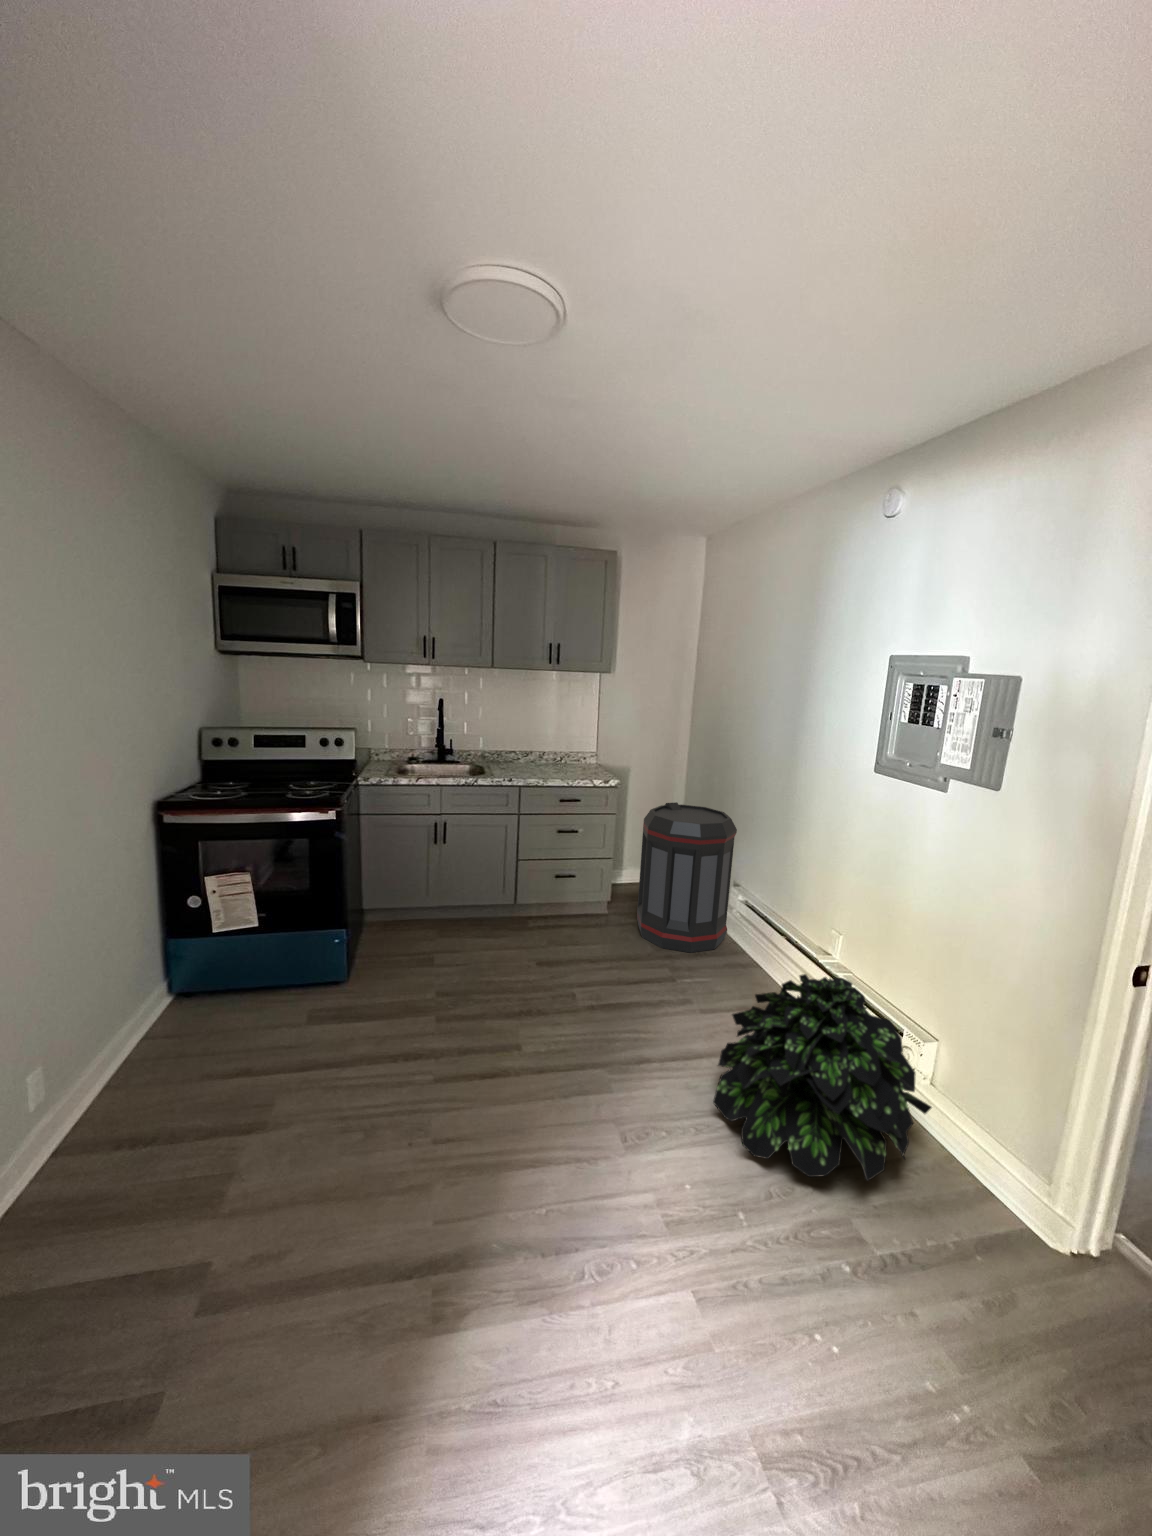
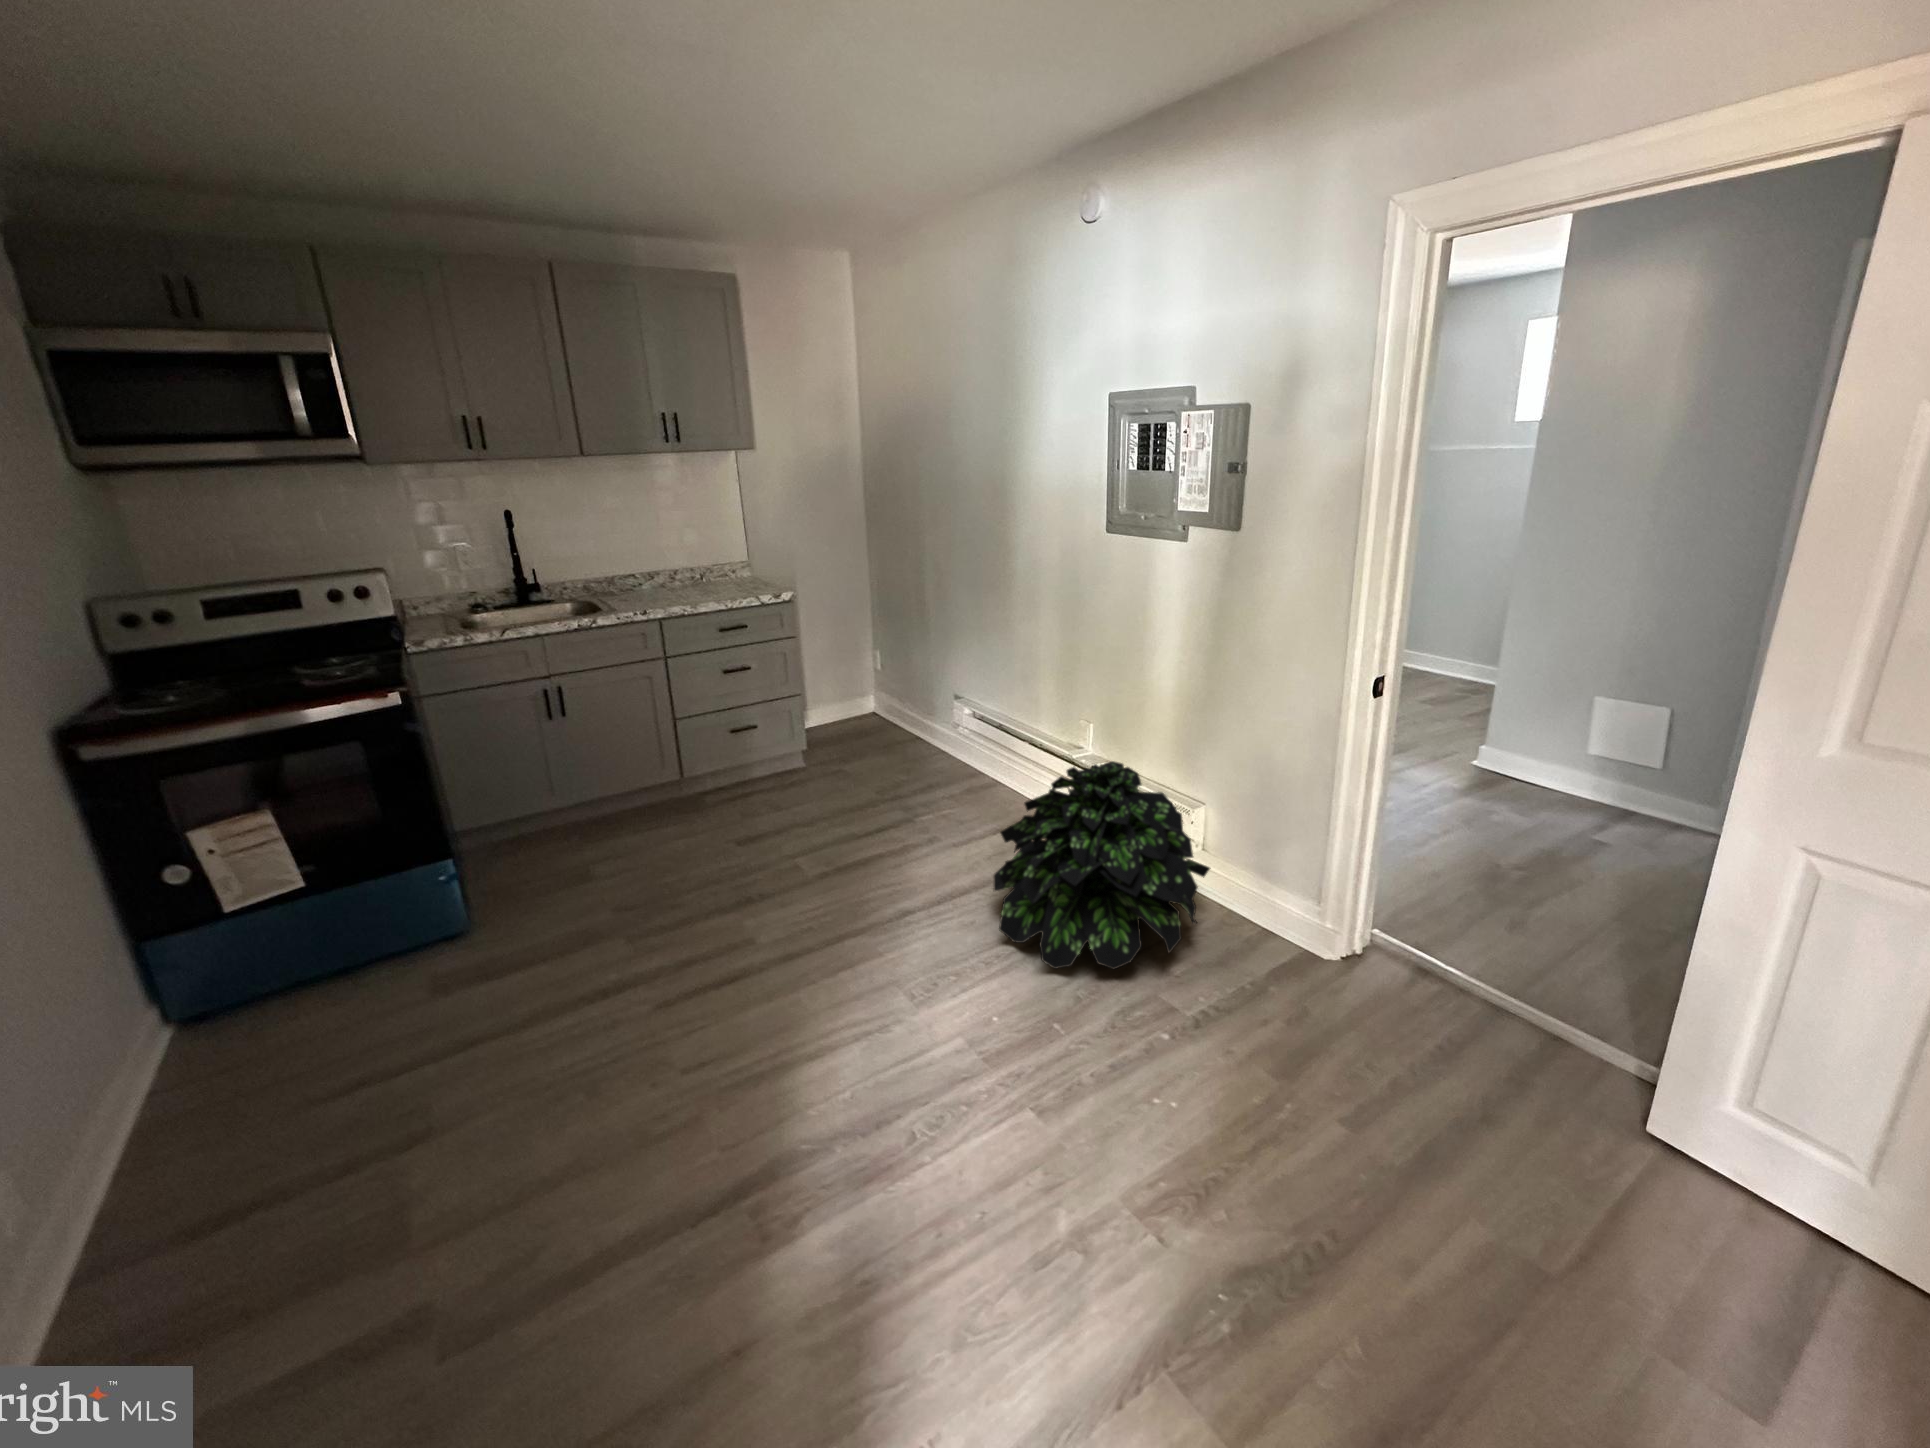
trash can: present [637,802,737,953] -> none [835,610,955,788]

